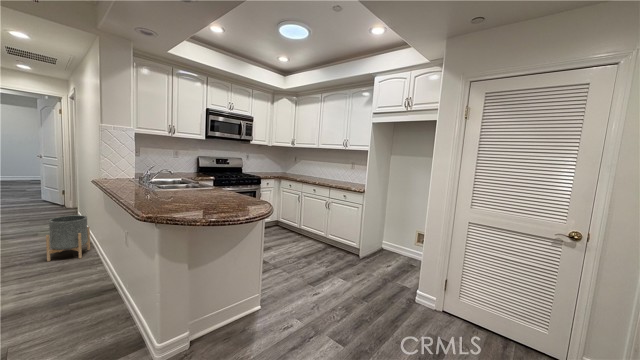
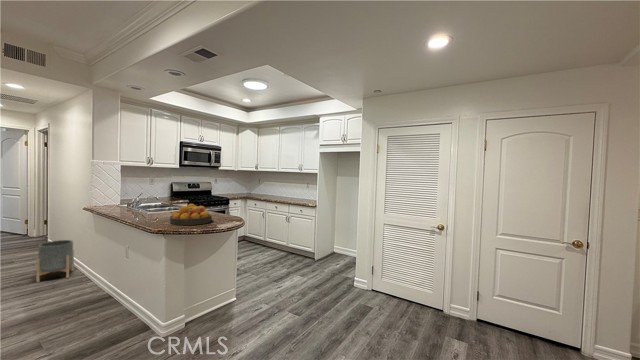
fruit bowl: none [170,180,228,211] -> present [170,204,212,225]

